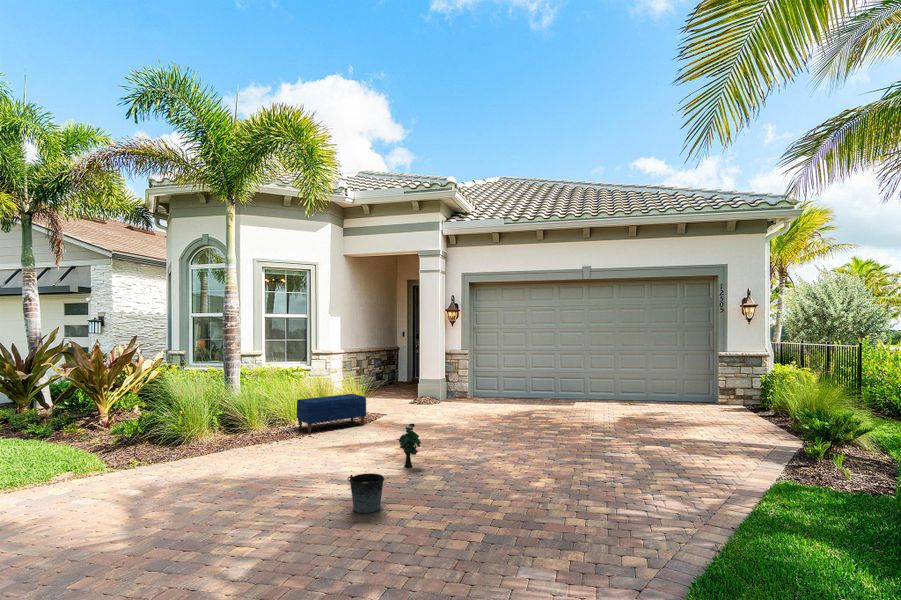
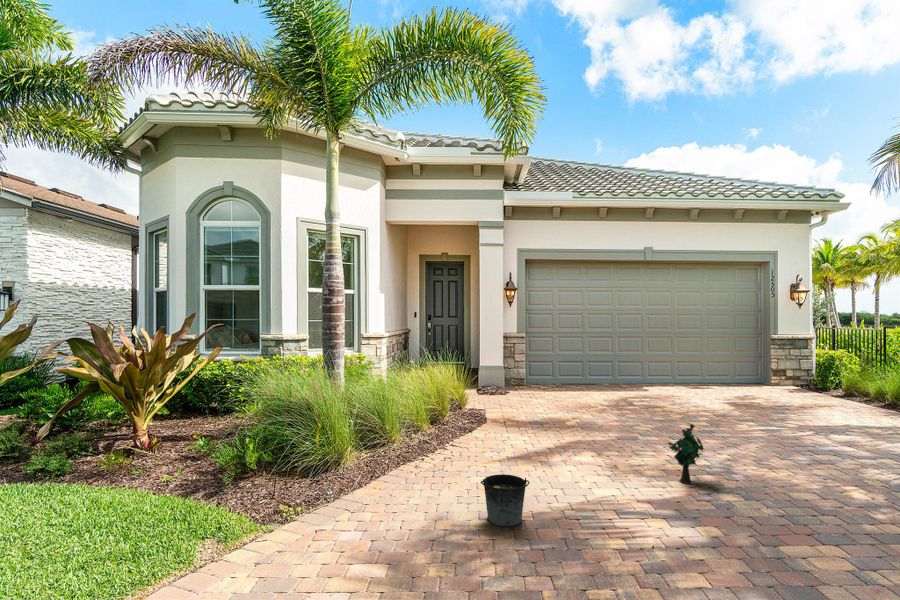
bench: present [297,394,366,433] -> none [415,386,491,441]
bucket: present [347,473,385,513] -> present [481,474,529,527]

